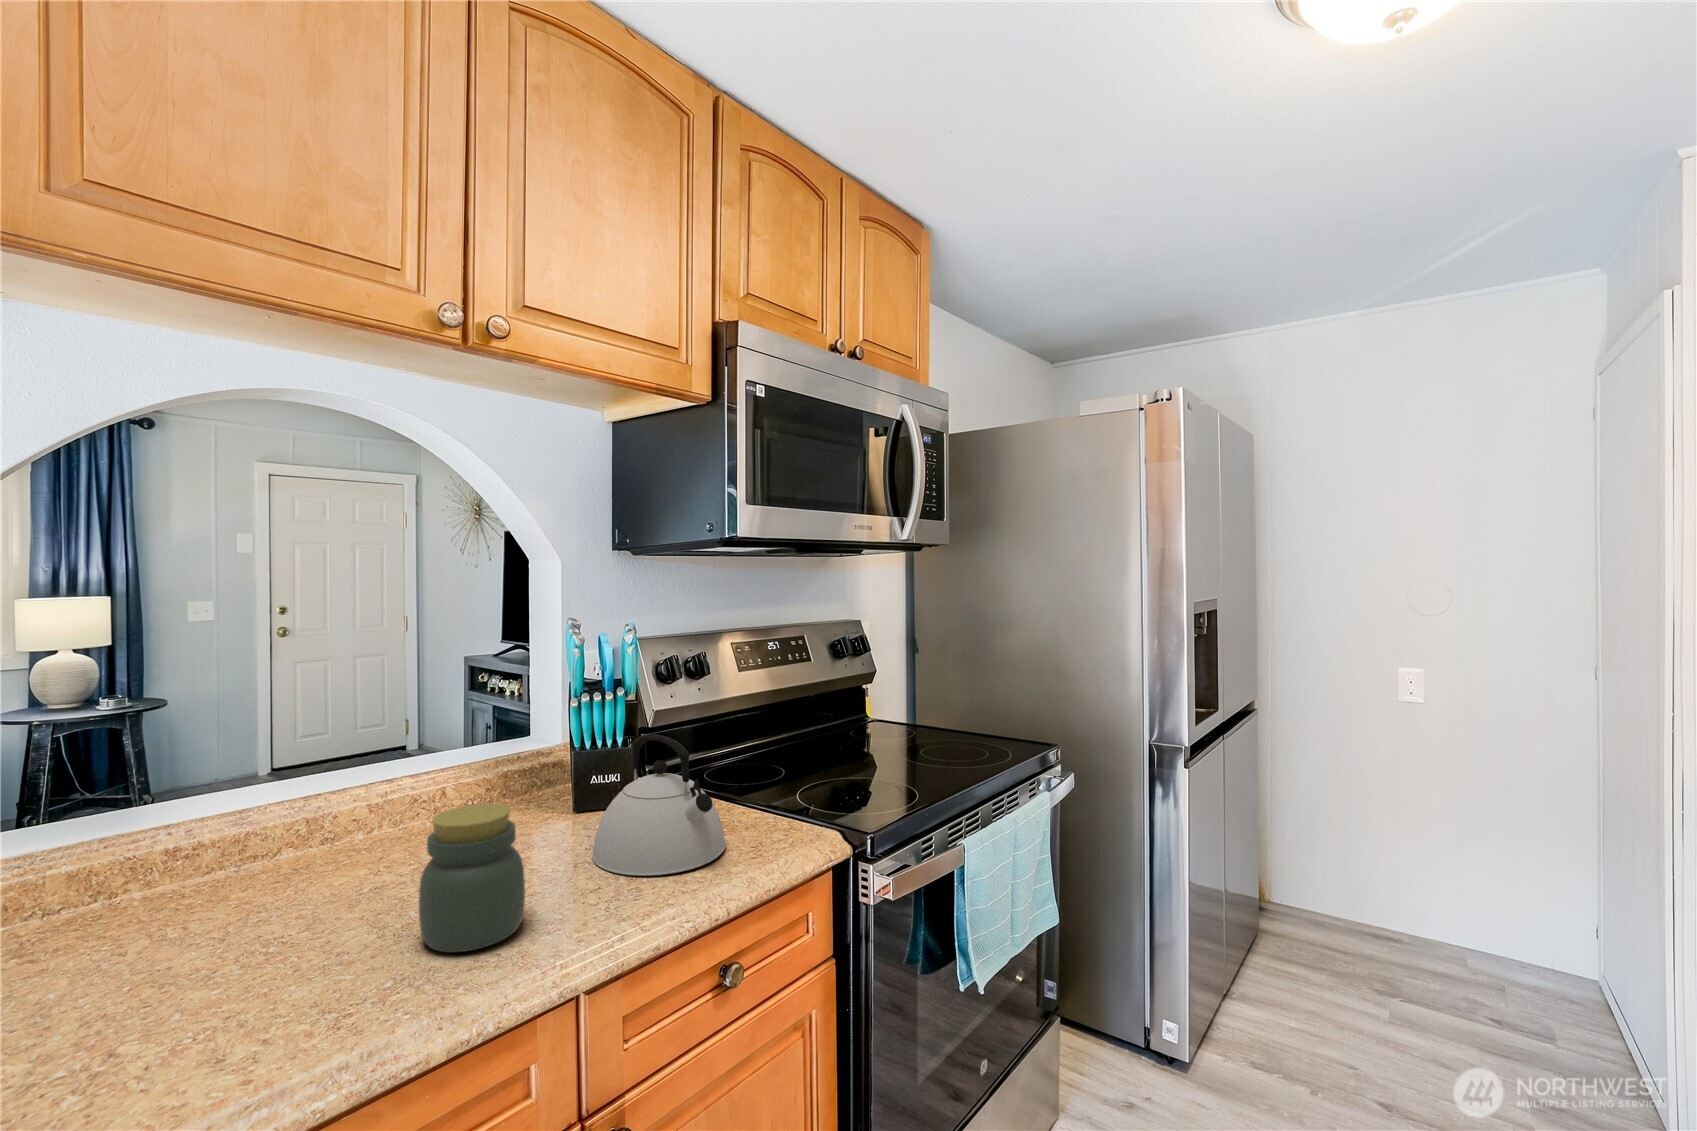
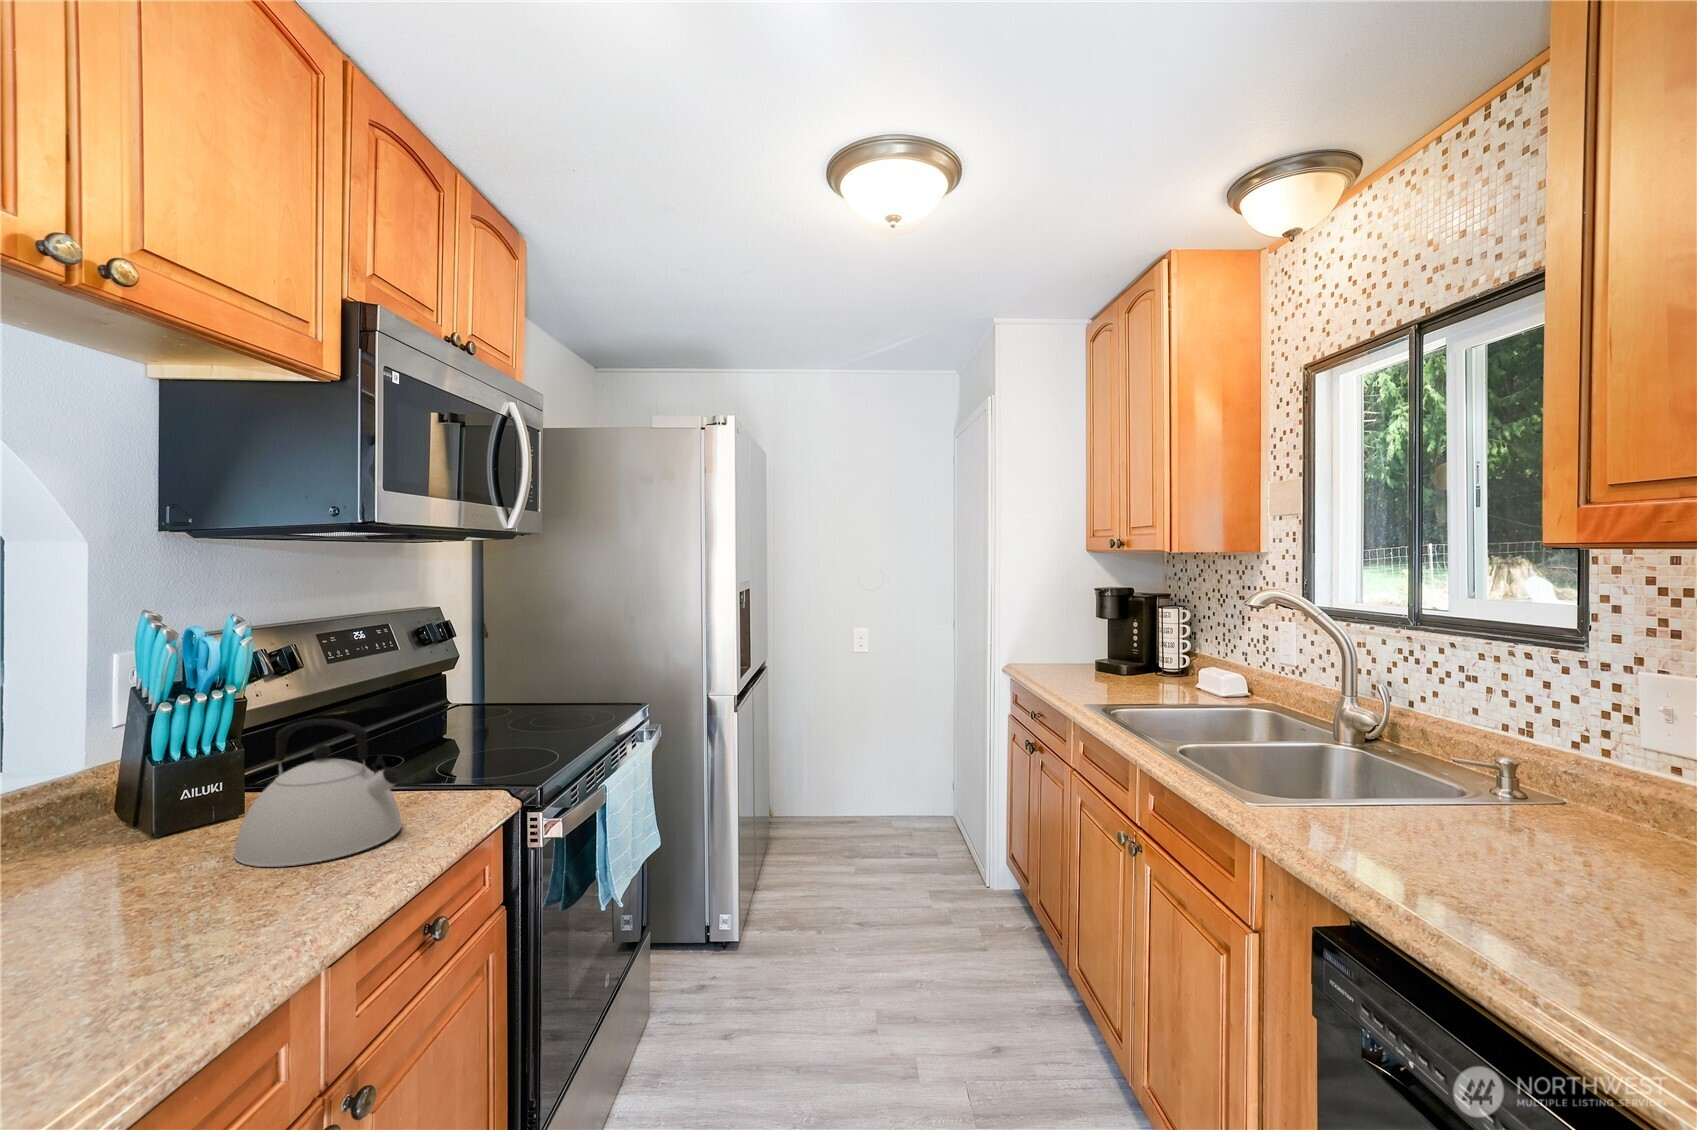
jar: present [419,803,525,953] -> none [77,800,228,974]

